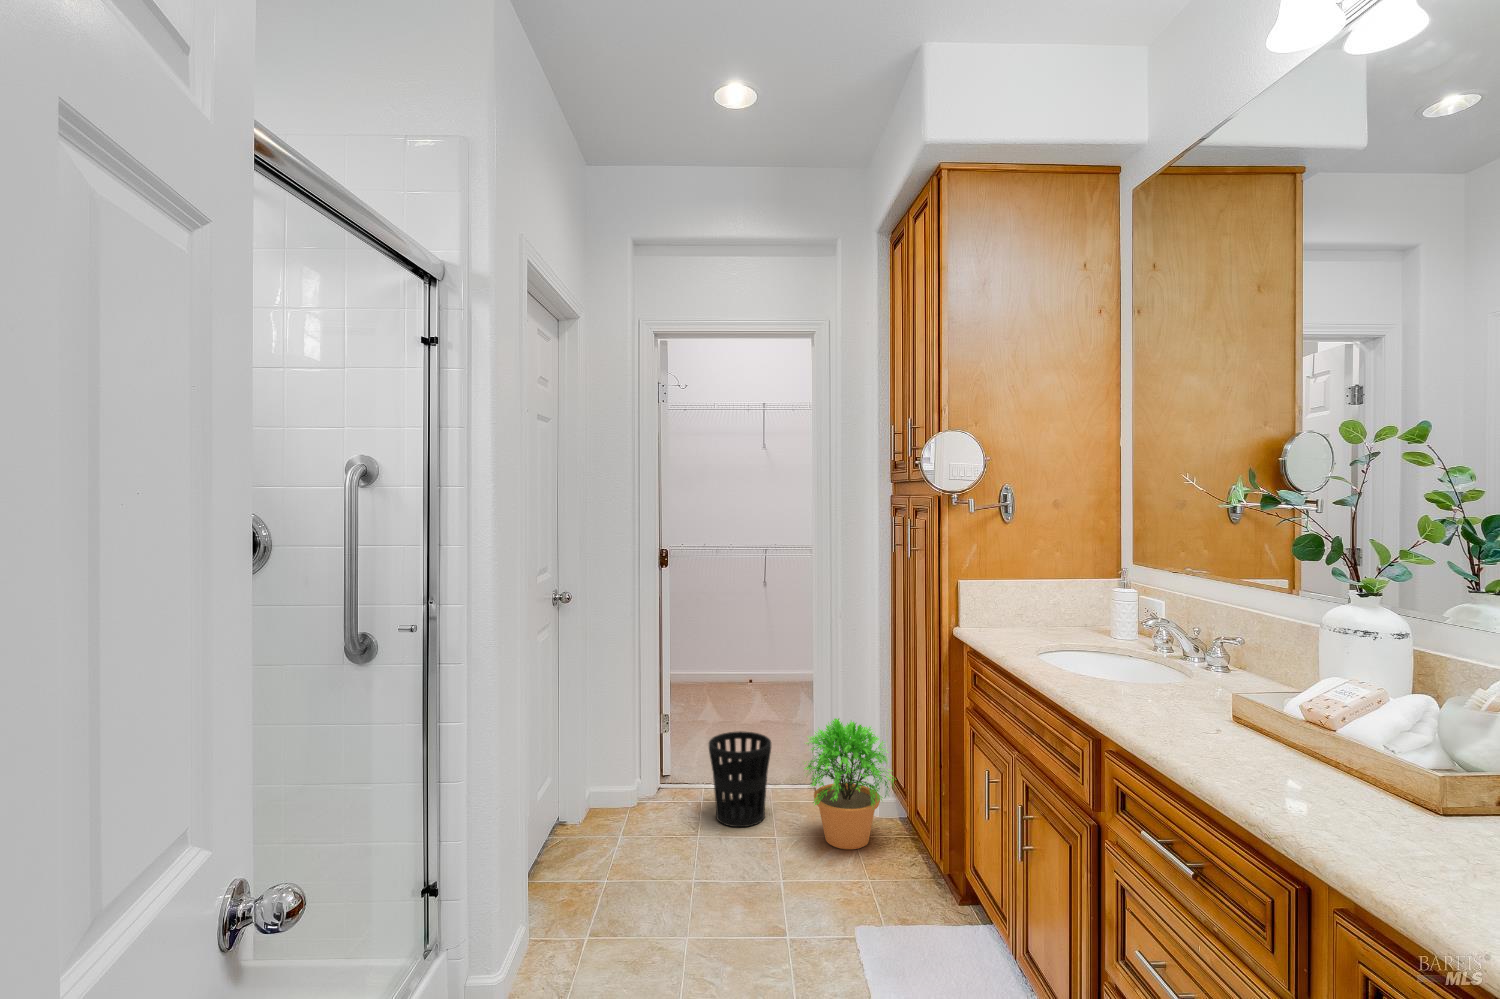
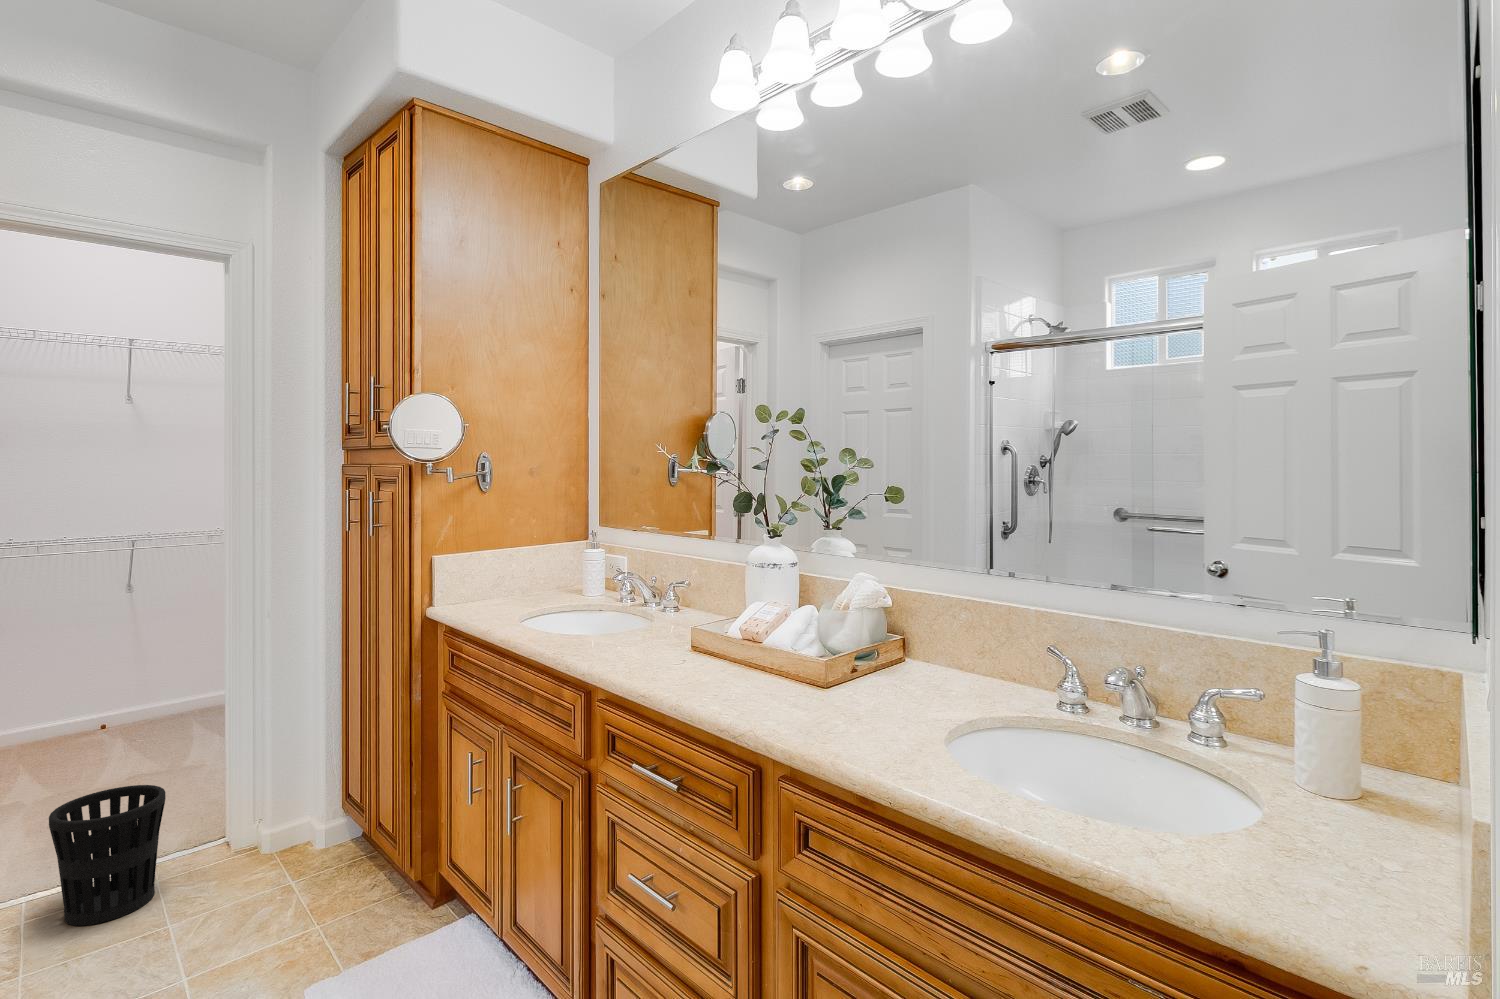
potted plant: present [805,718,894,849] -> none [216,737,355,897]

